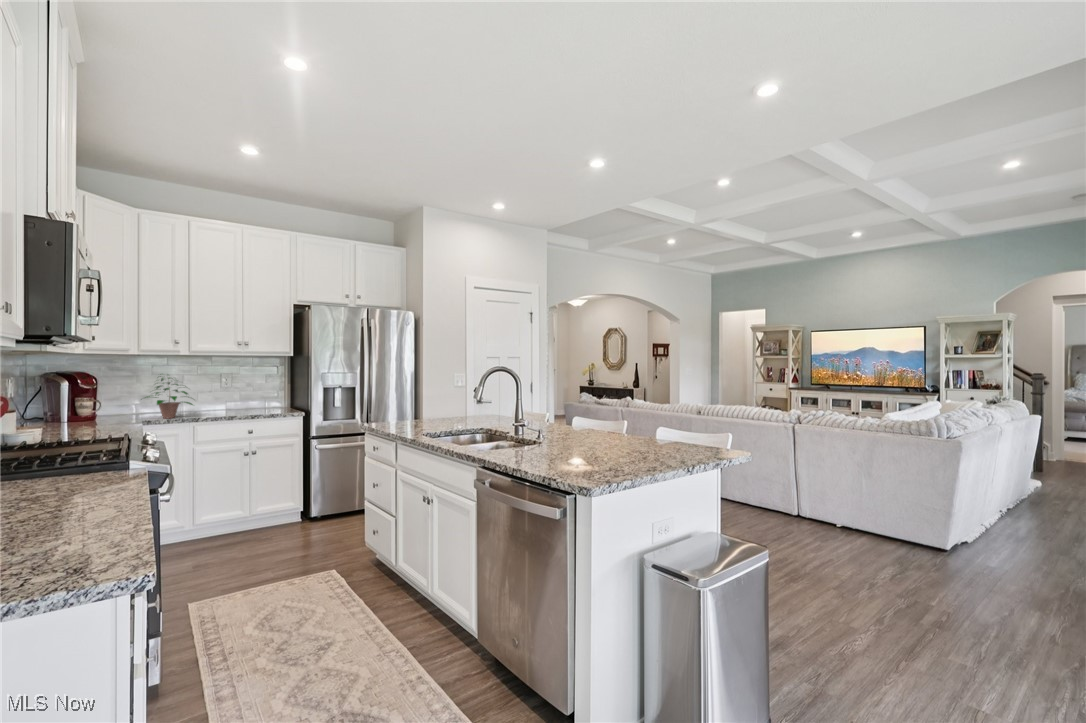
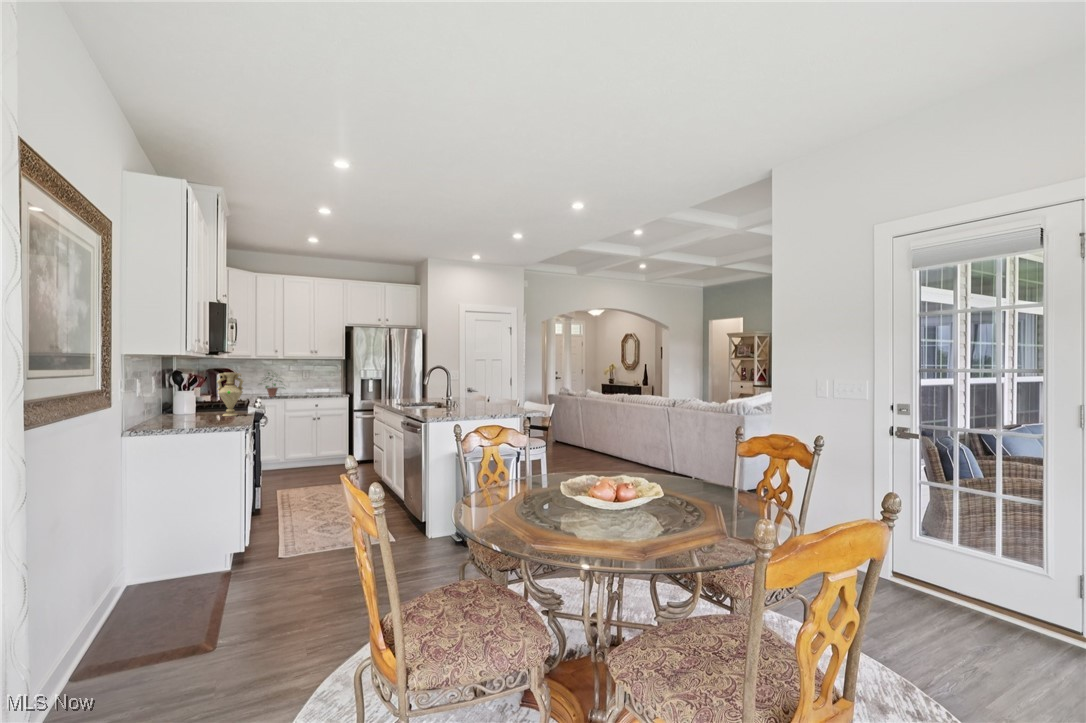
vase: none [36,395,125,522] -> present [217,372,243,416]

